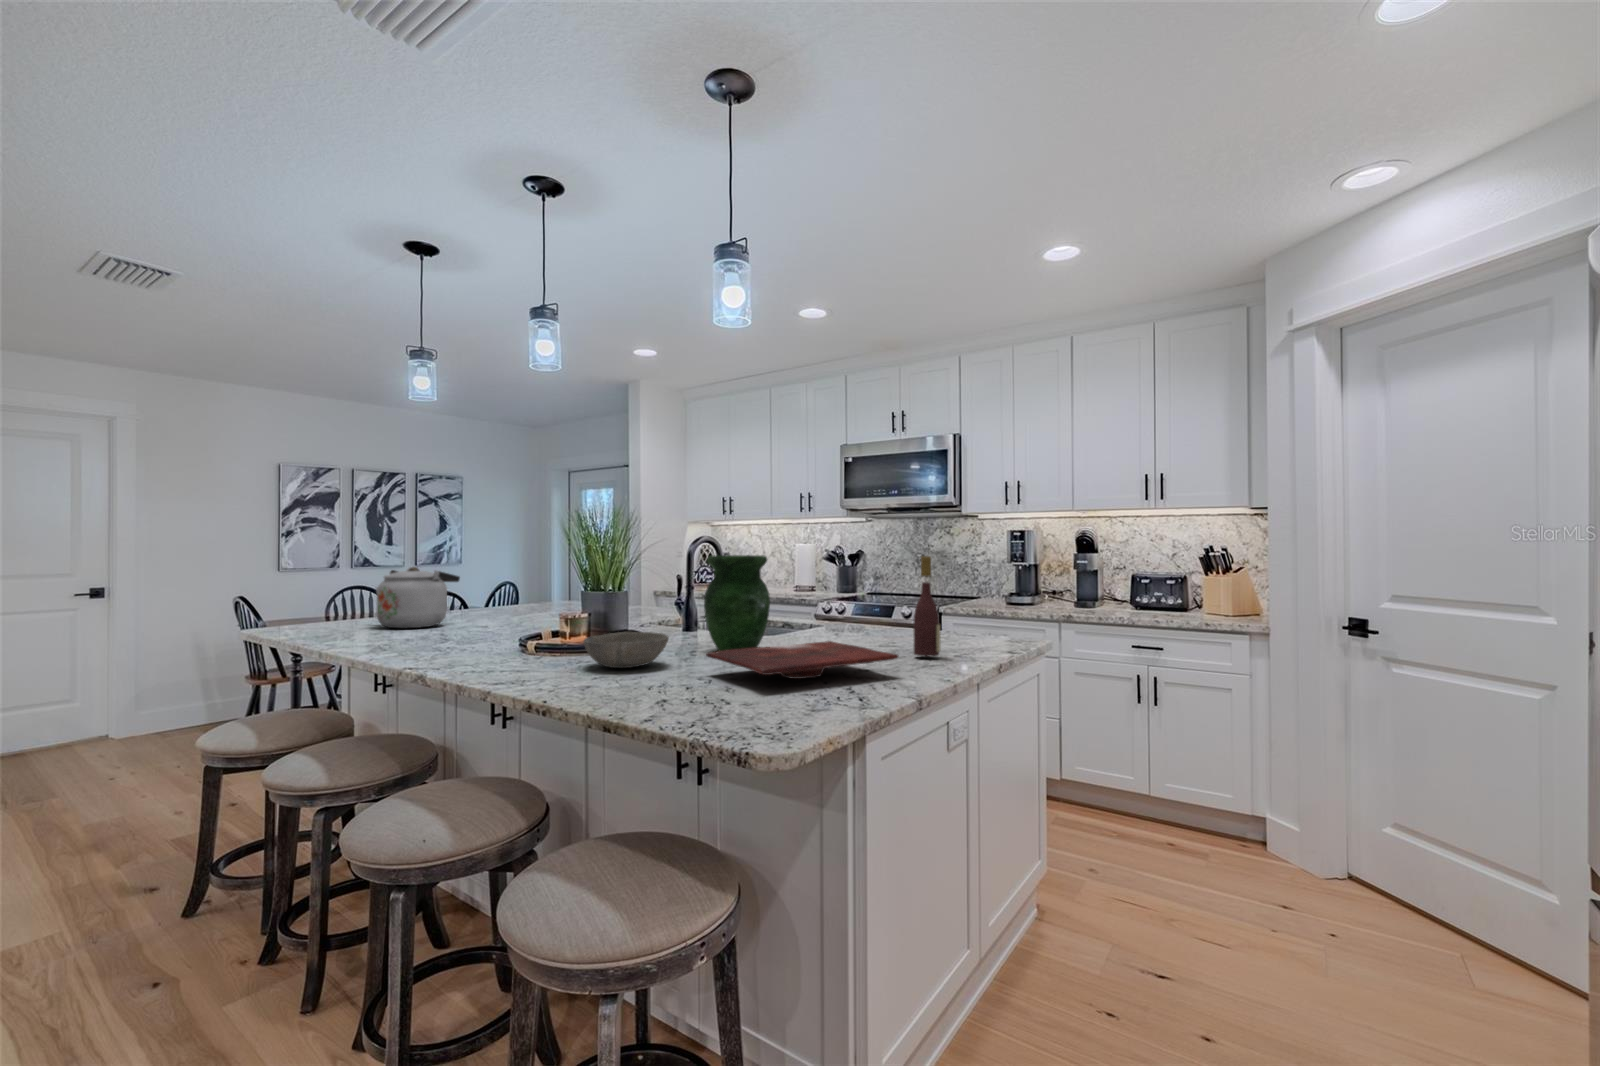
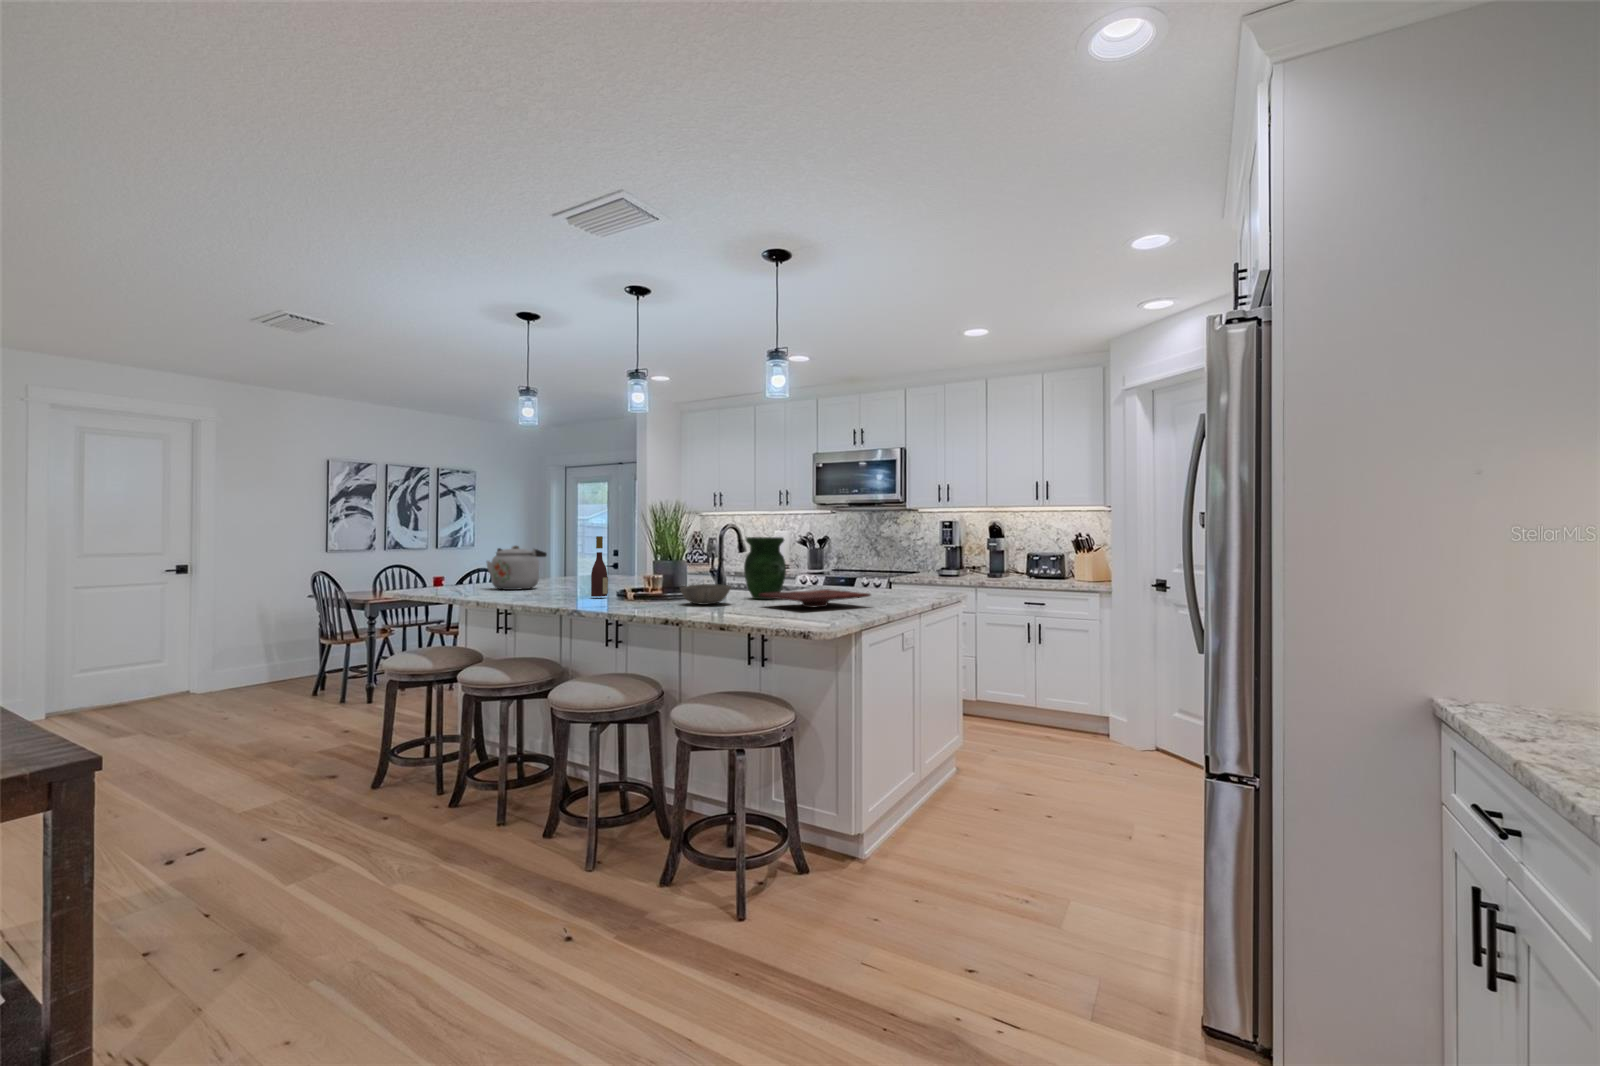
wine bottle: present [914,556,940,656] -> present [591,536,608,597]

